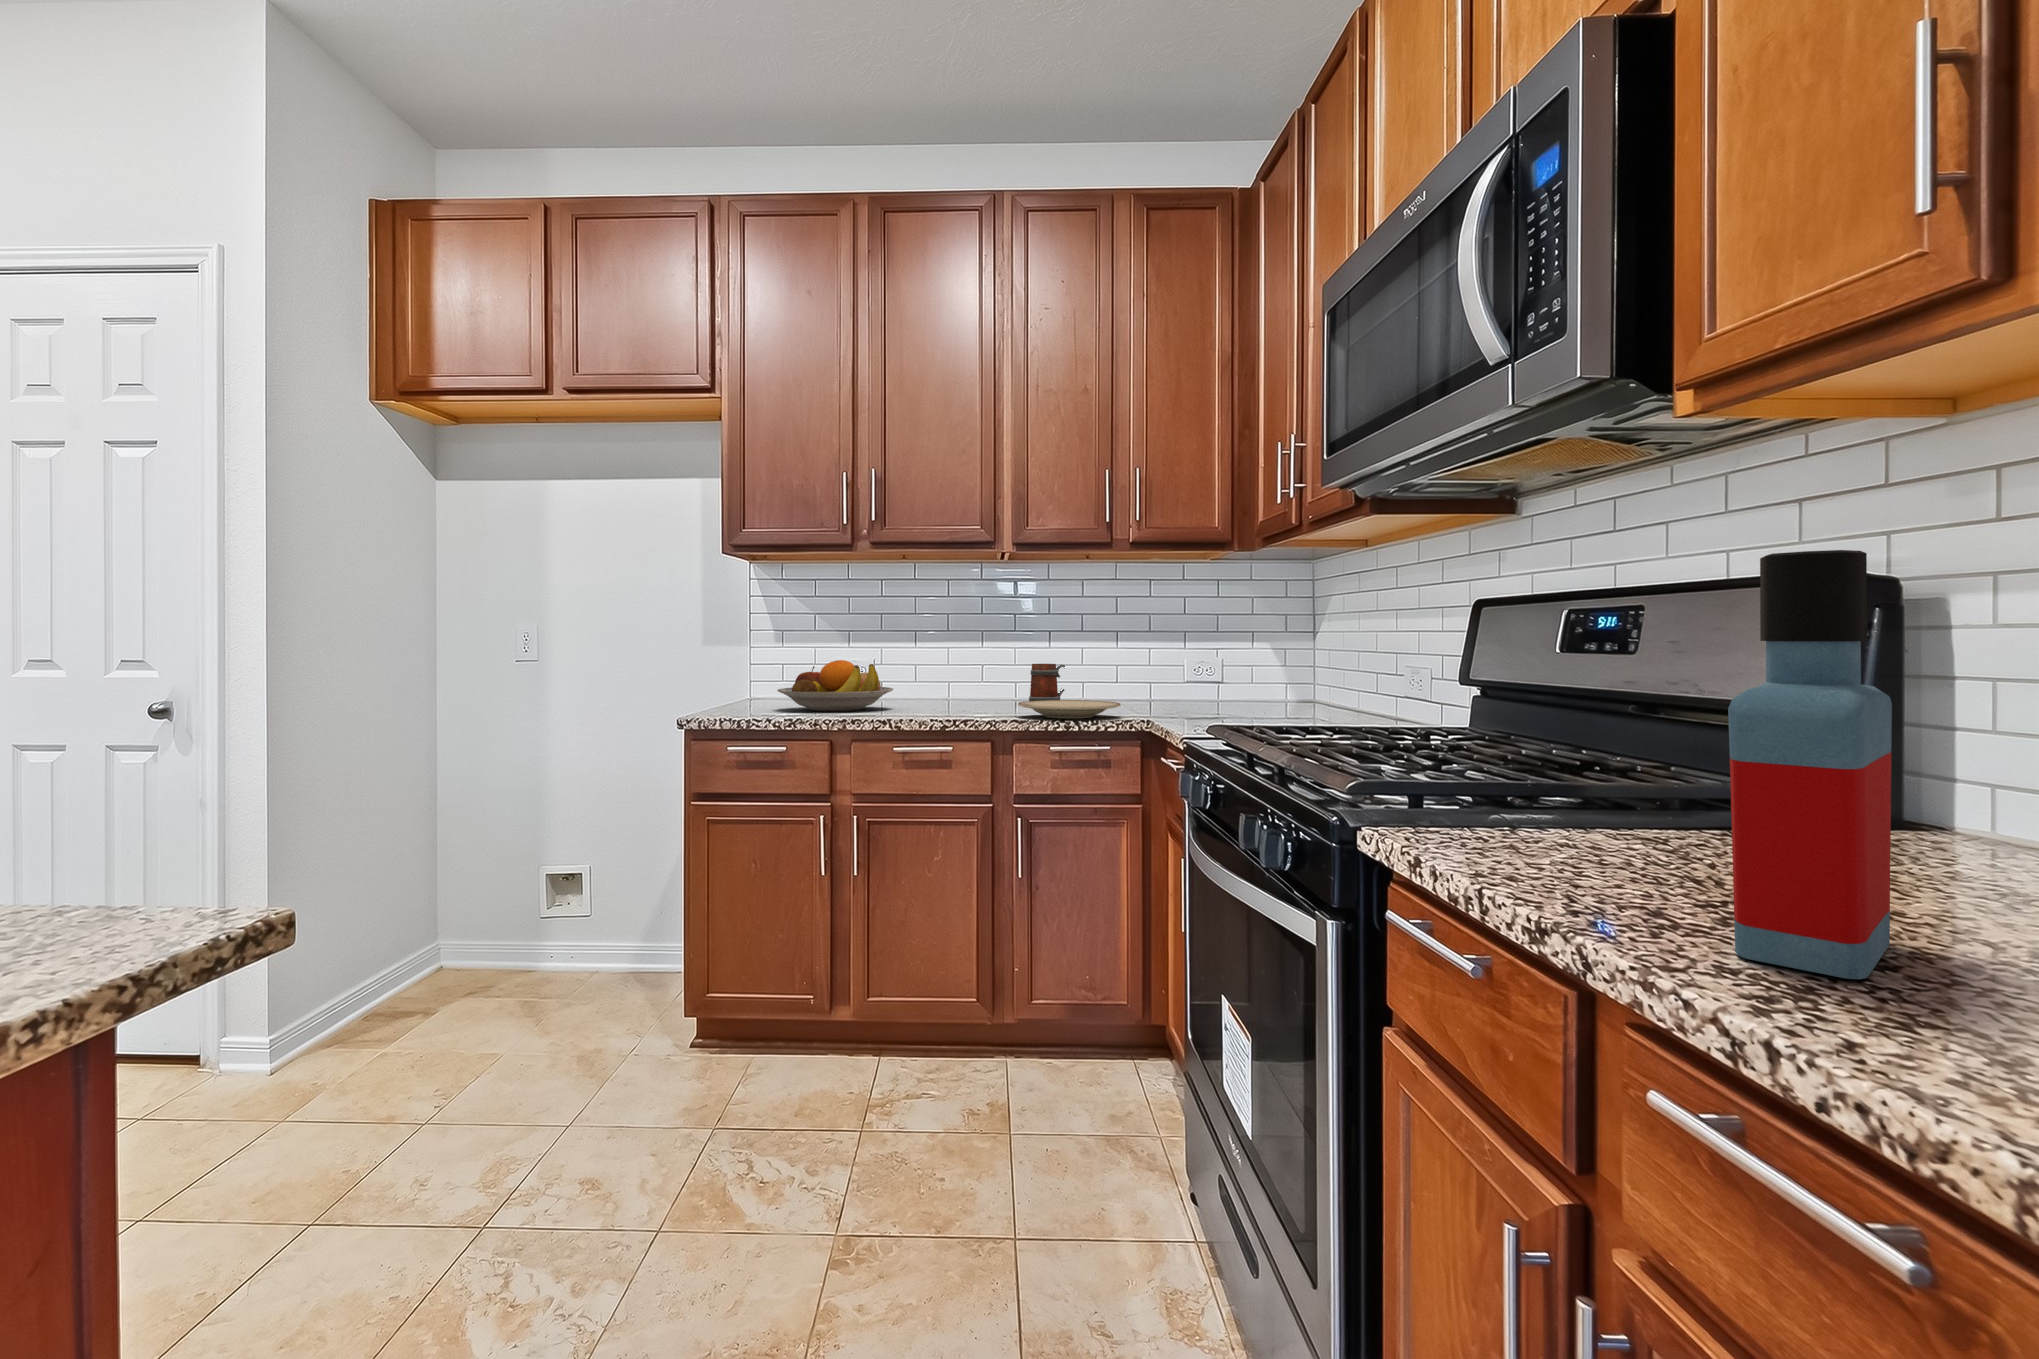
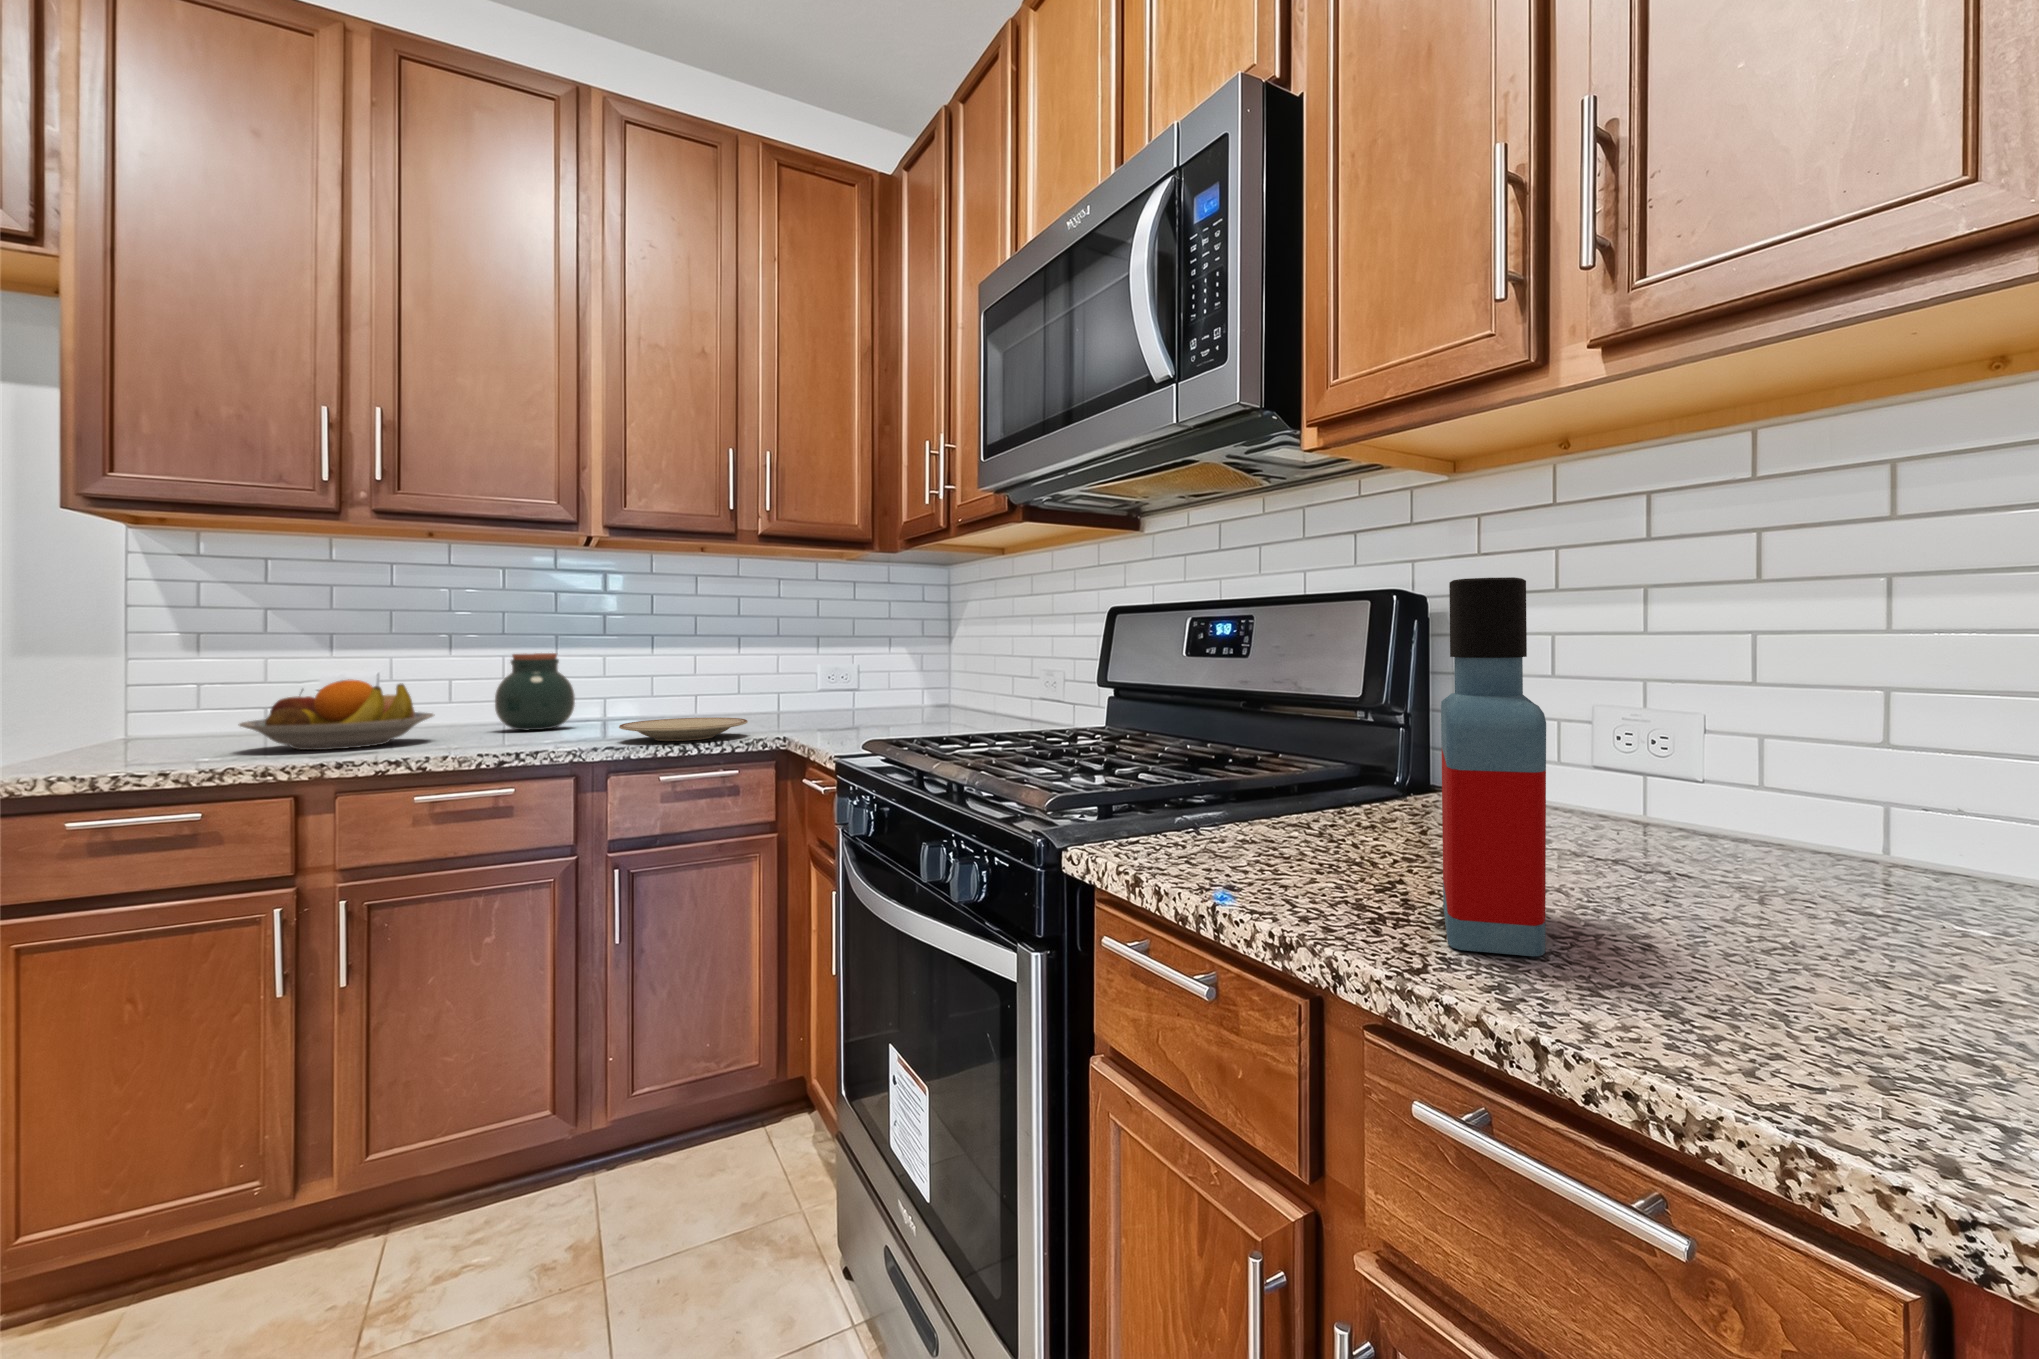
jar: none [935,643,991,705] -> present [495,653,575,730]
mug: present [1029,664,1065,701] -> none [625,675,677,725]

